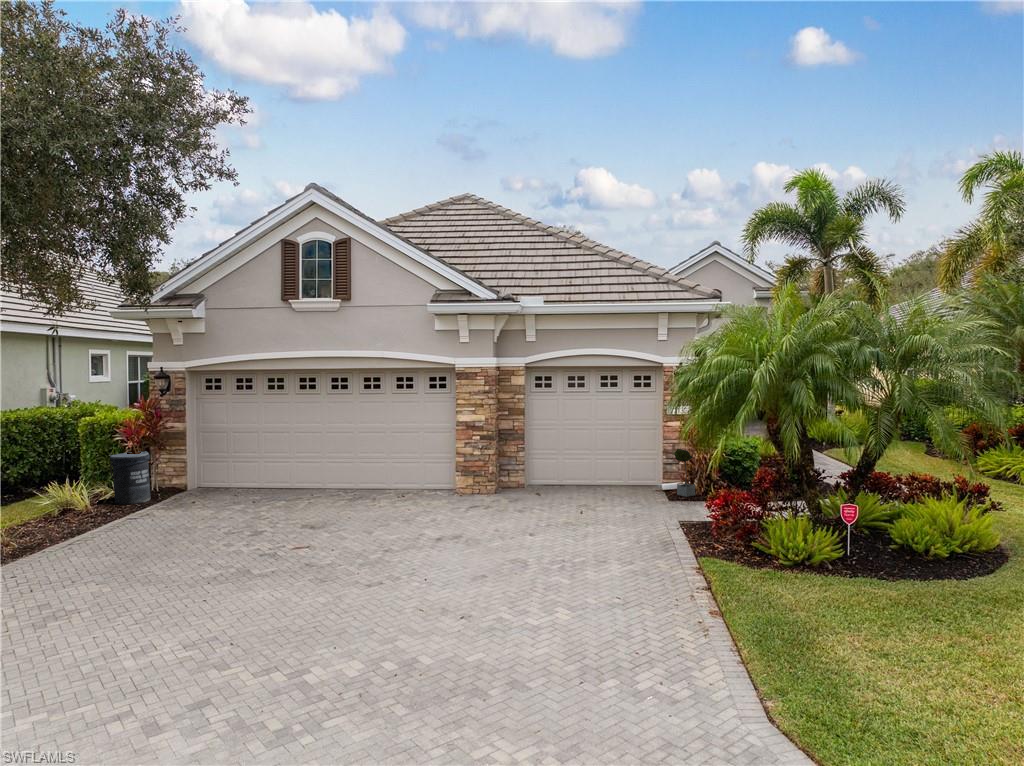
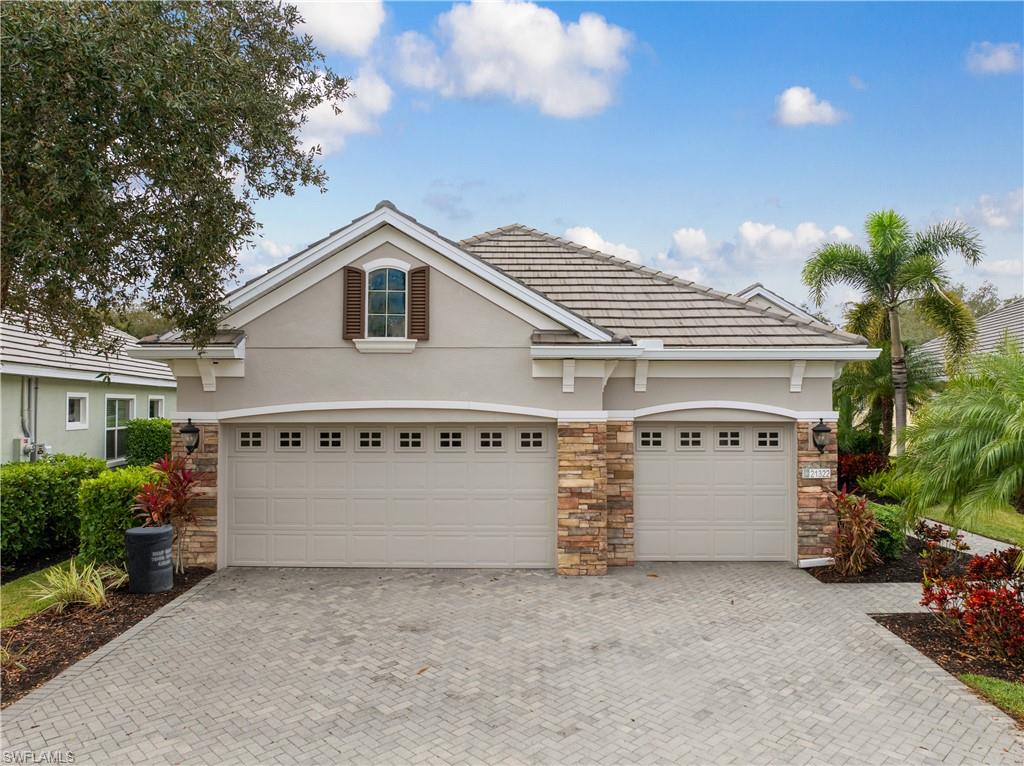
potted tree: present [674,449,695,497] -> none [819,521,845,580]

